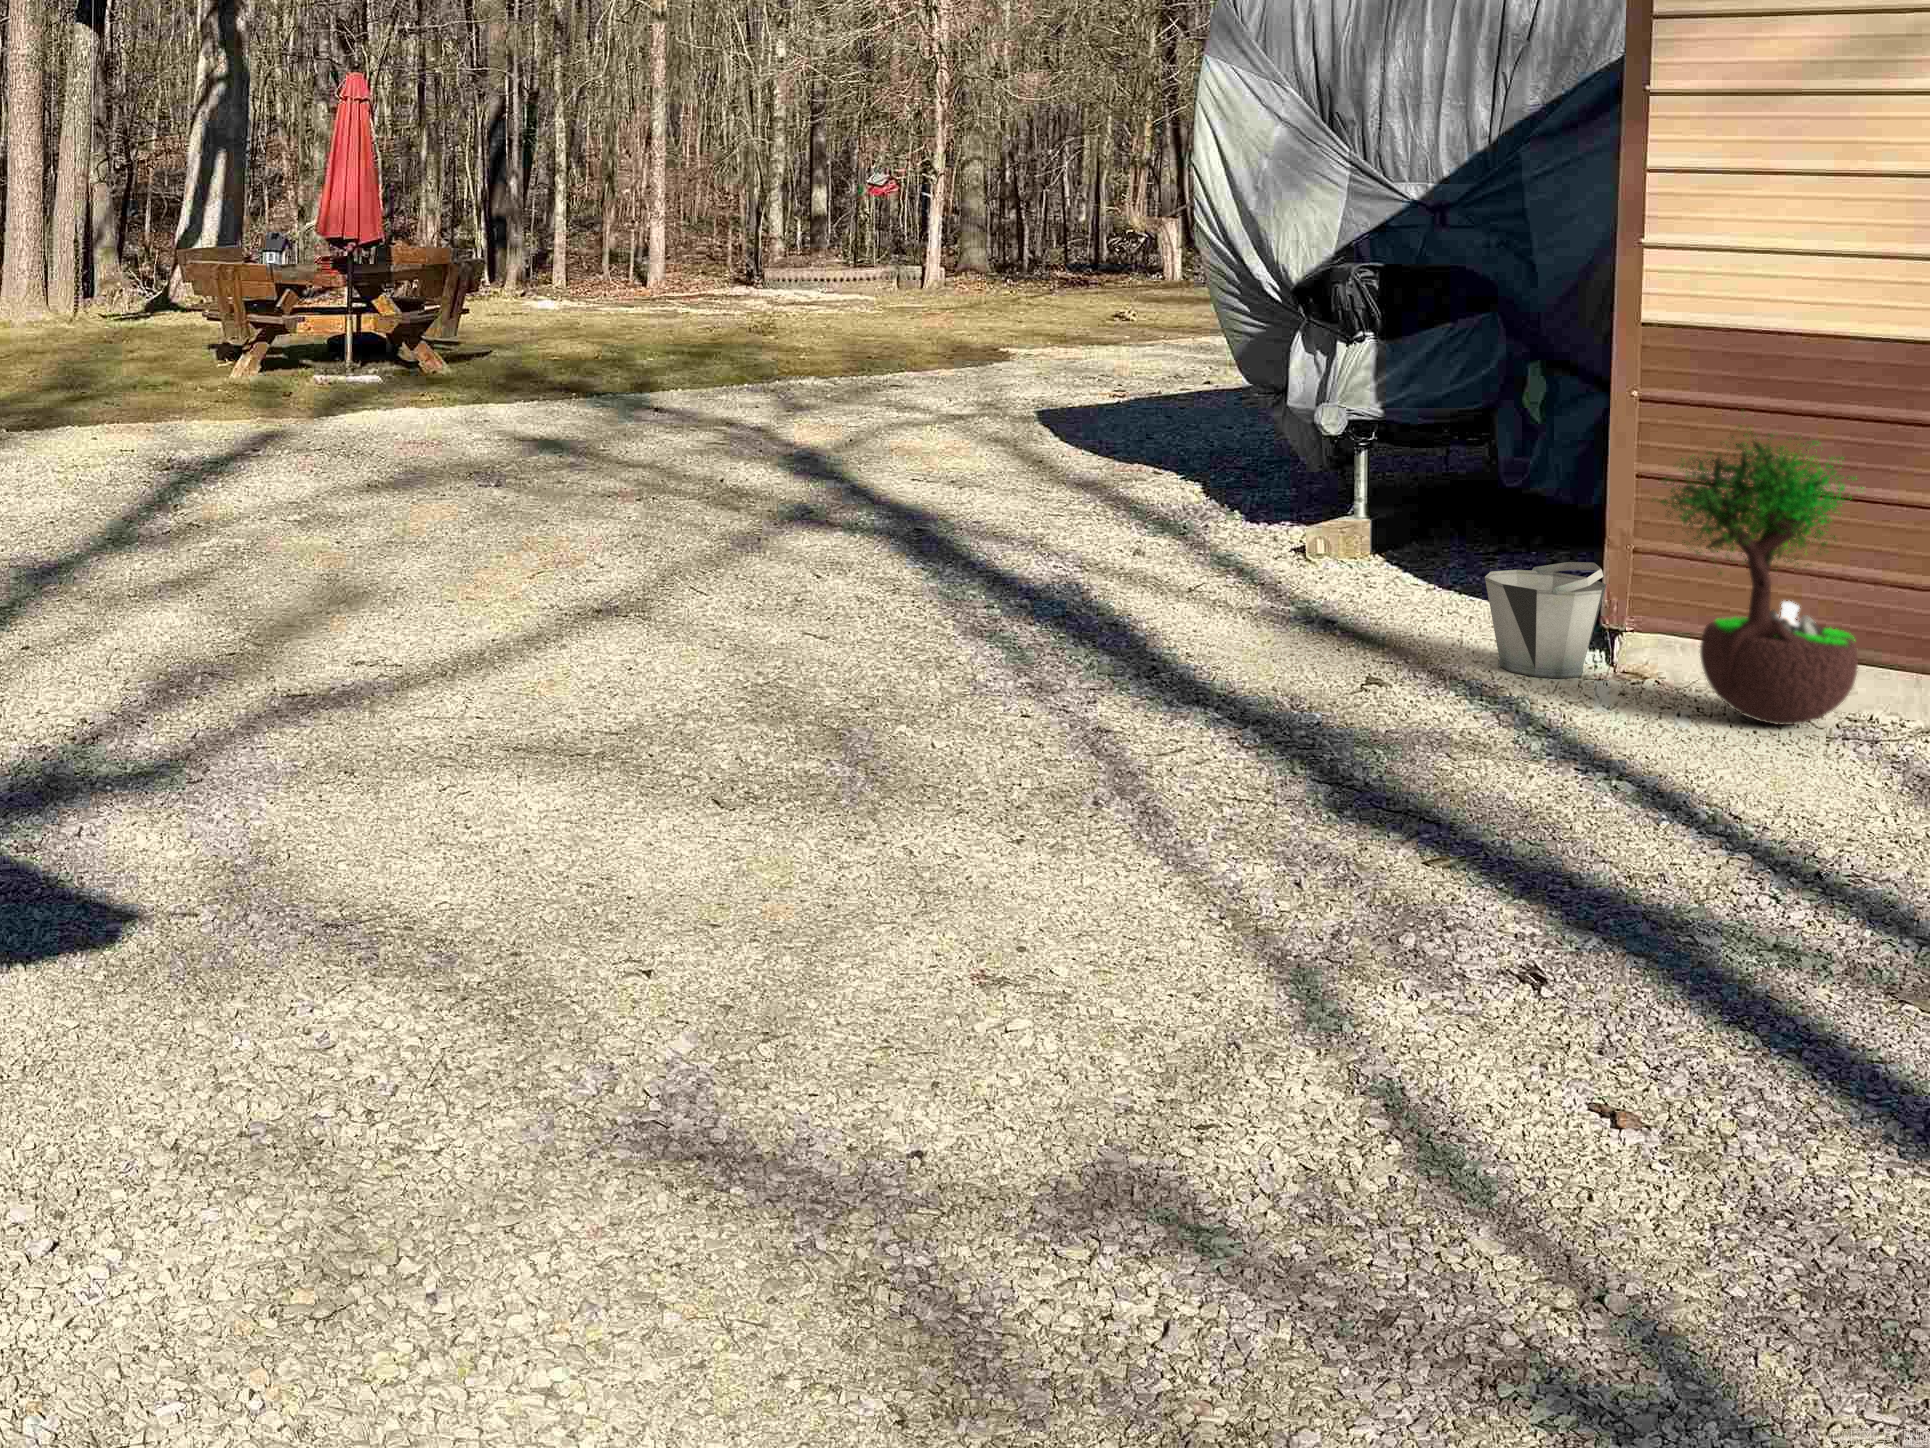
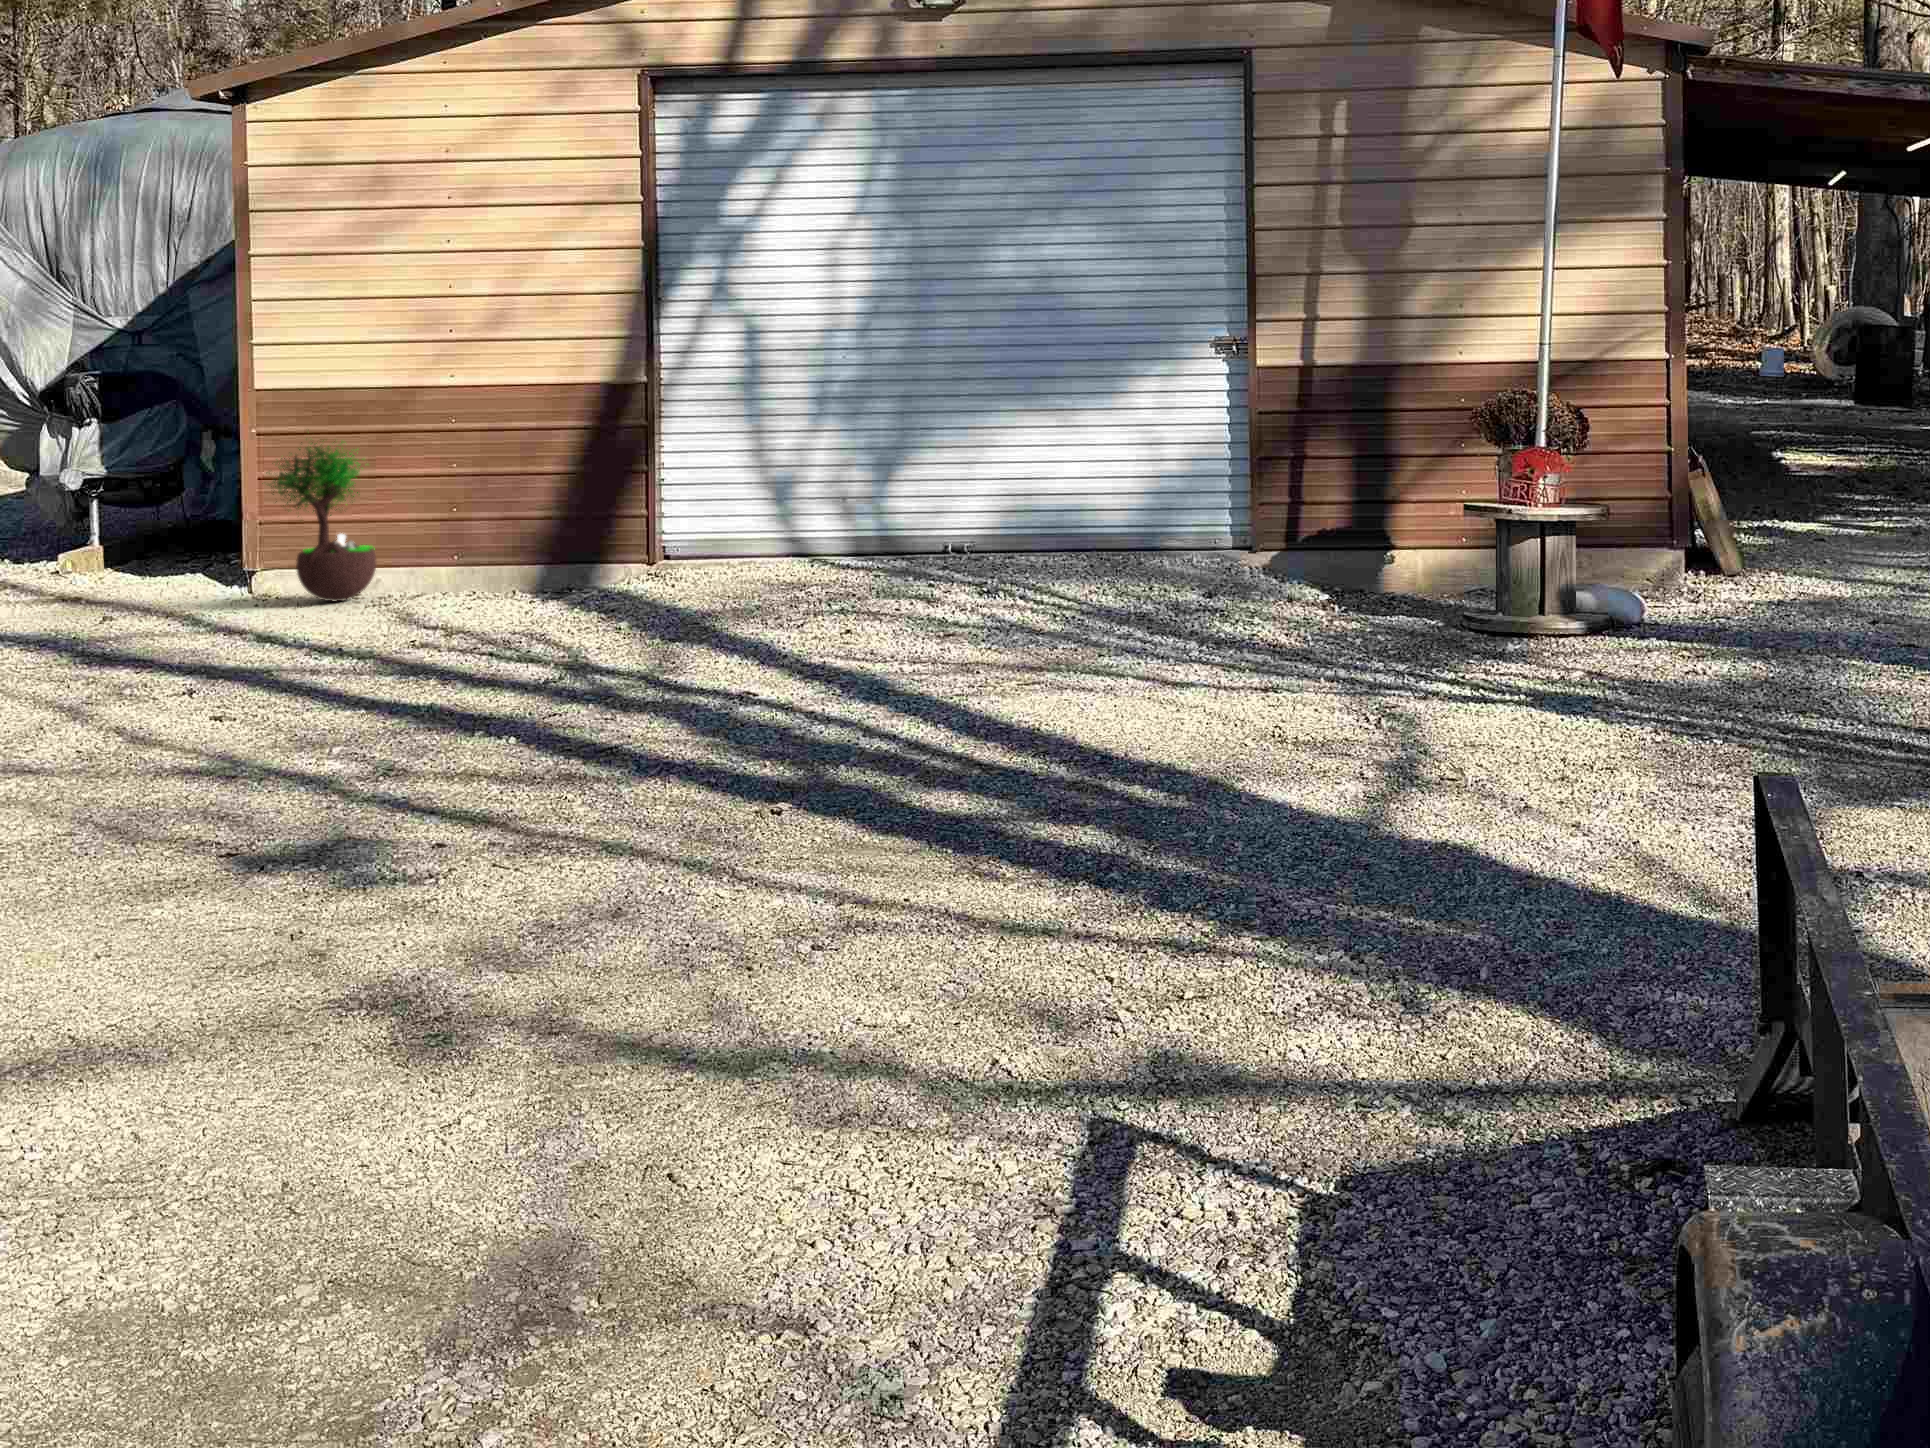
bucket: present [1485,562,1607,678] -> none [175,532,247,603]

